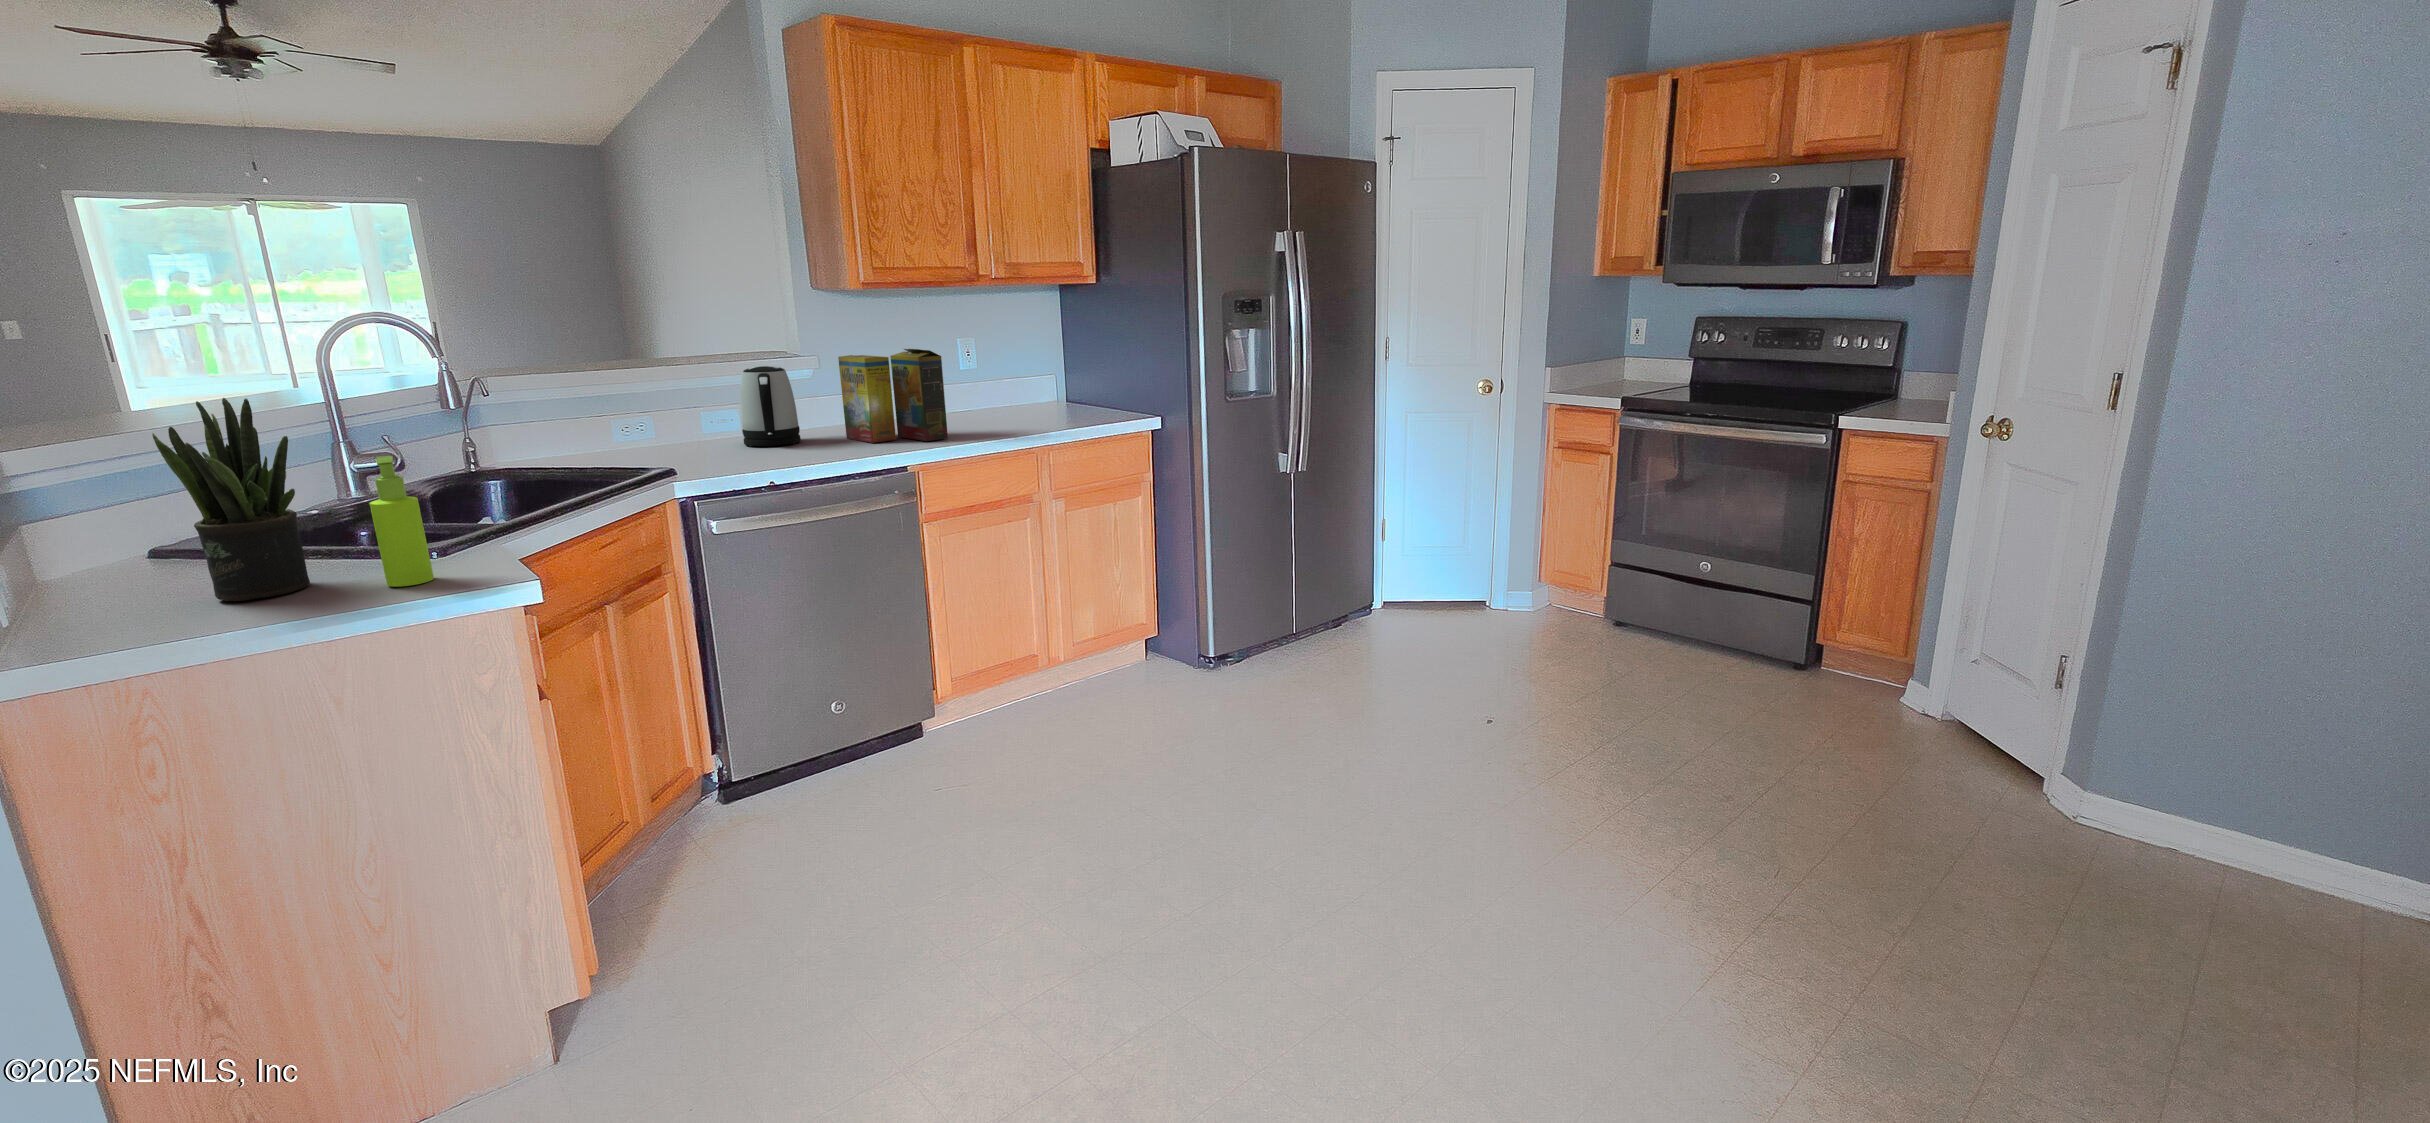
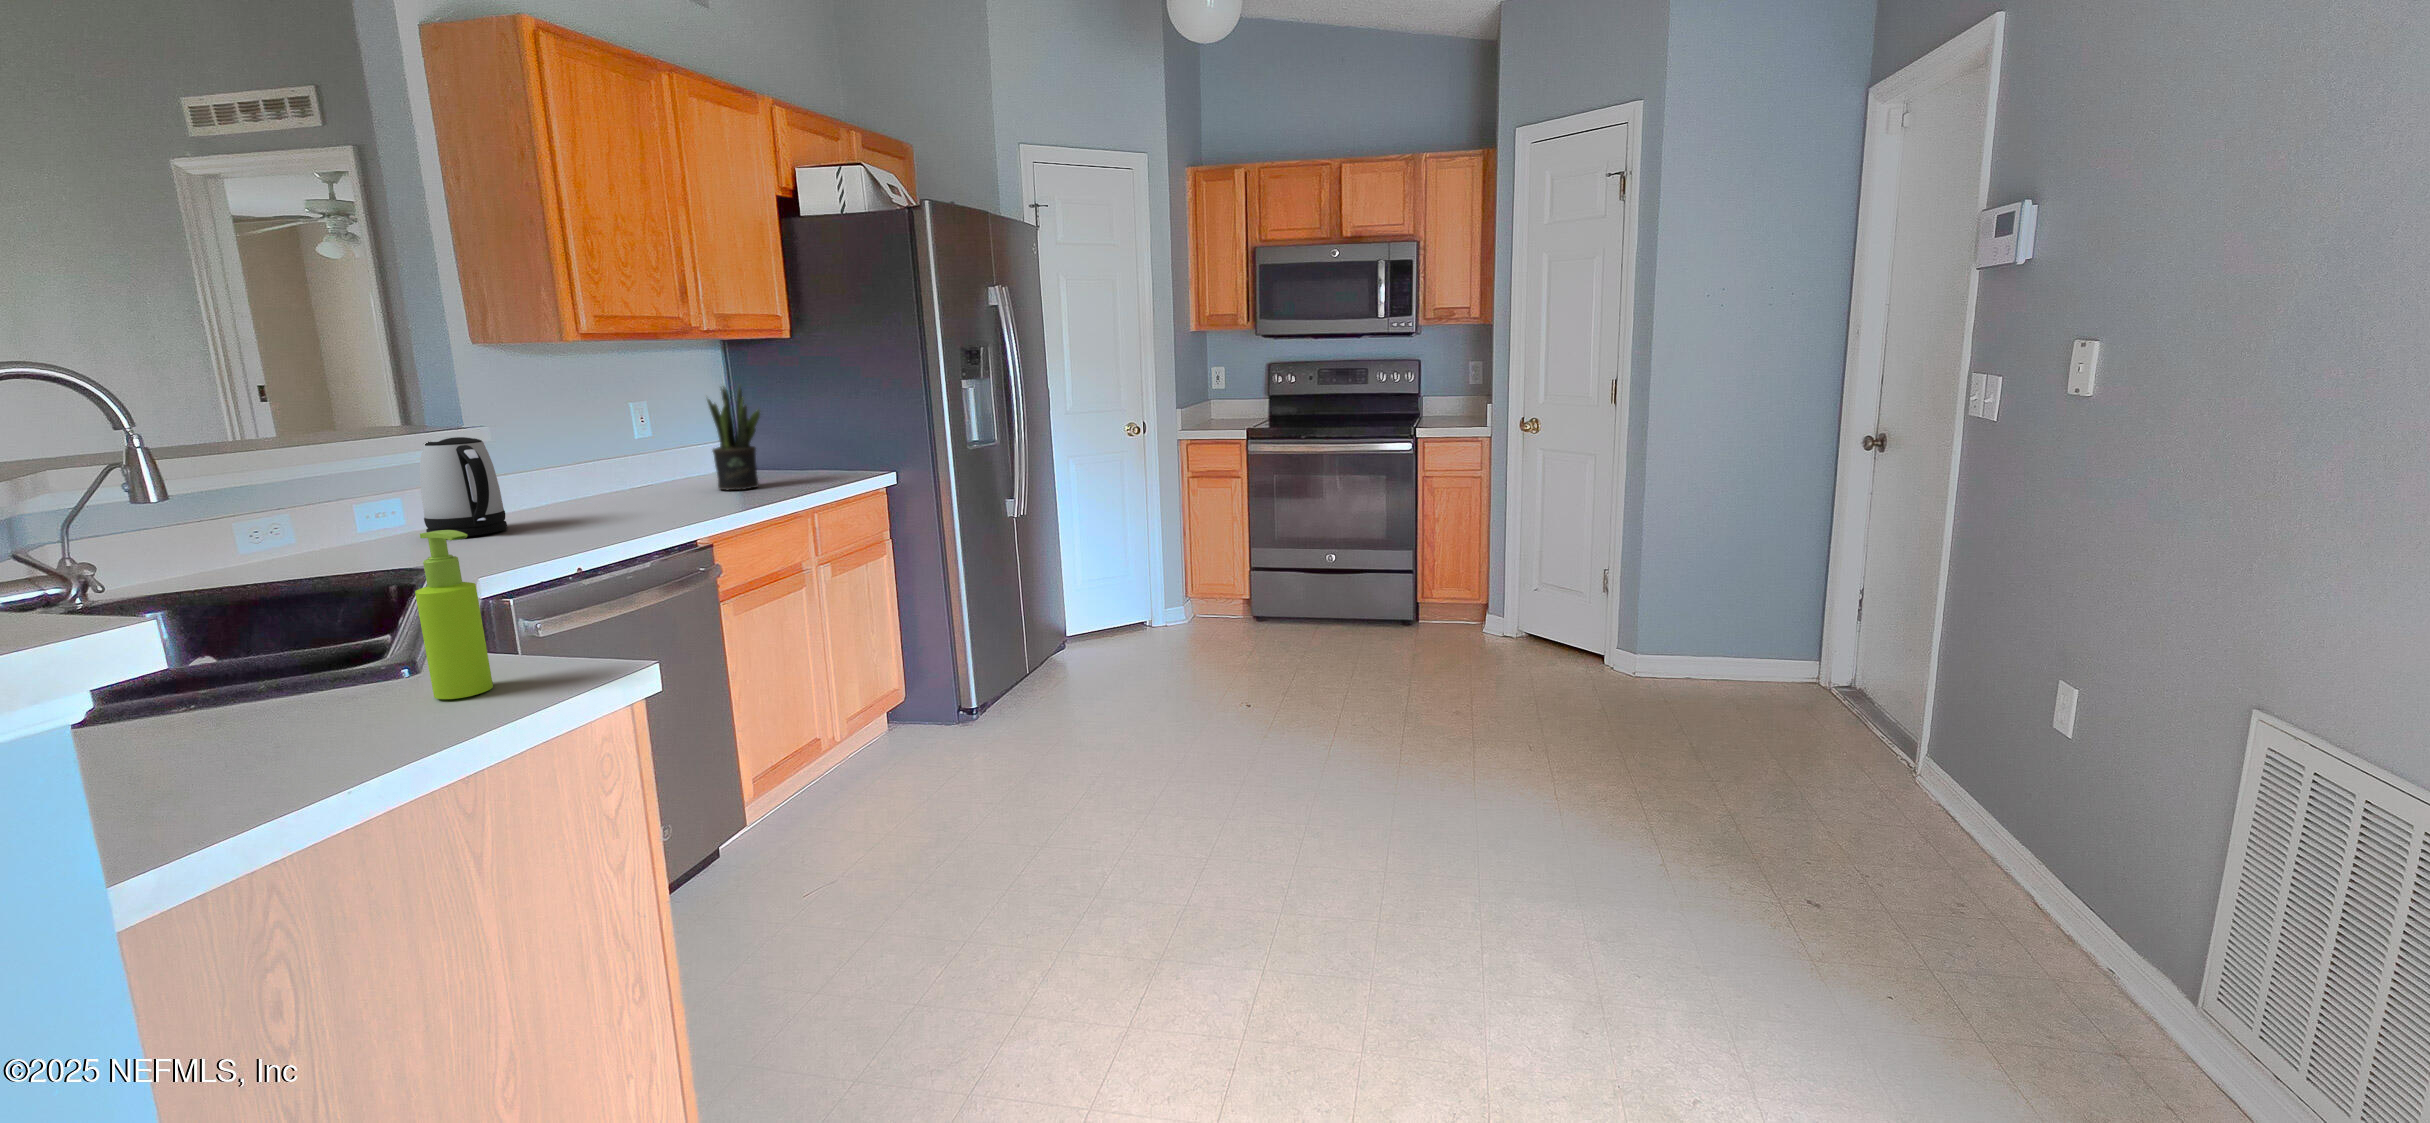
cereal box: present [838,349,948,443] -> none [545,409,701,520]
potted plant: present [152,398,310,601] -> present [707,386,760,490]

